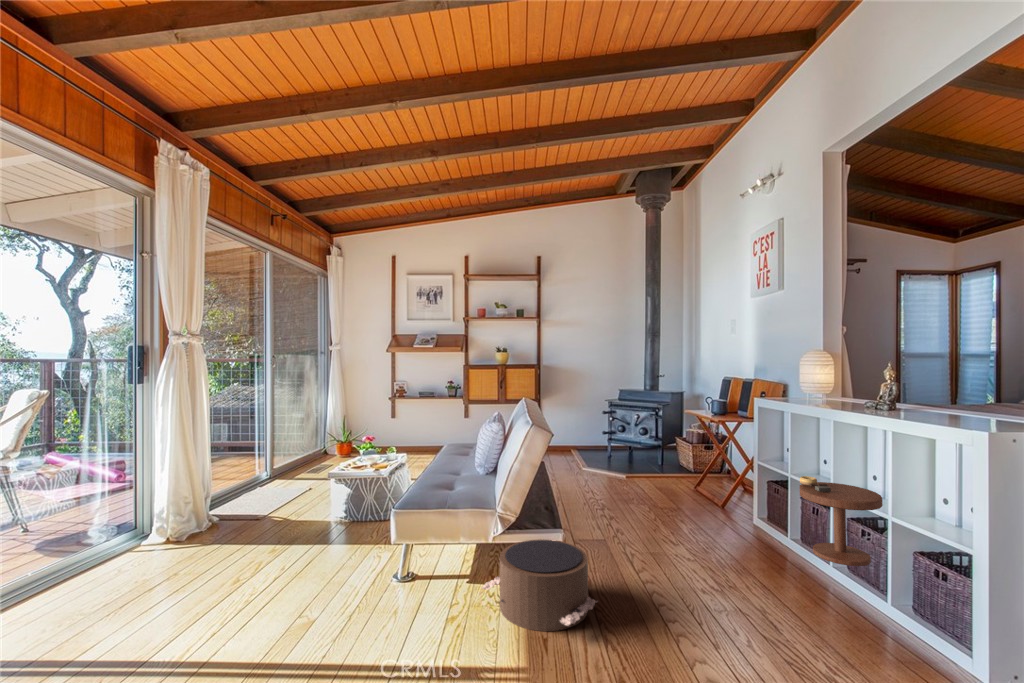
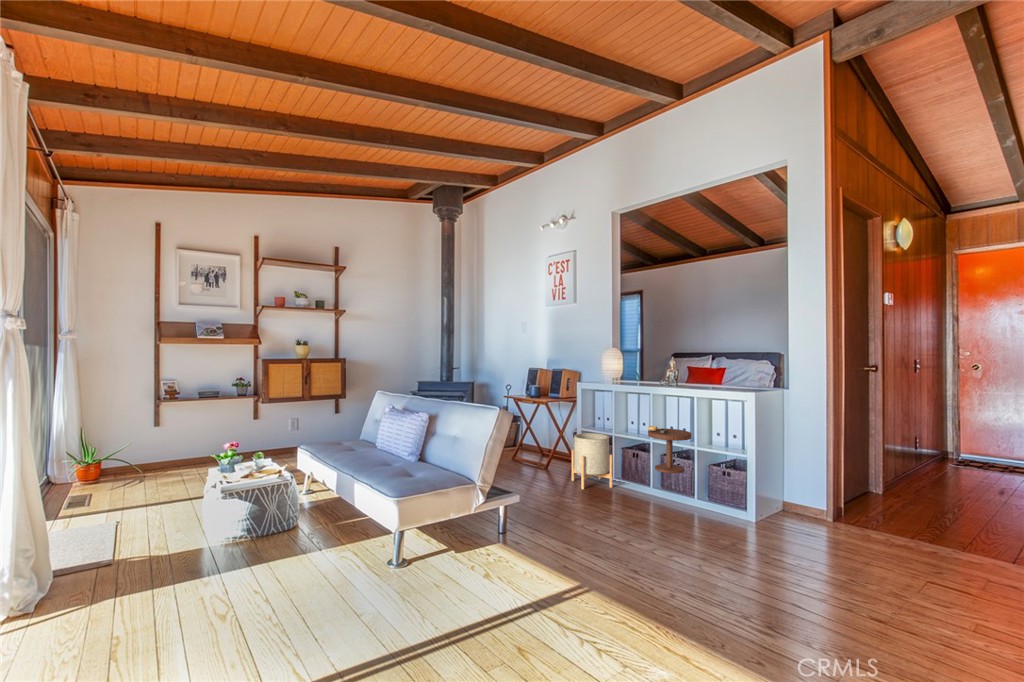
planter: none [726,473,782,562] -> present [572,433,613,489]
pouf: present [482,539,598,631] -> none [486,497,574,560]

